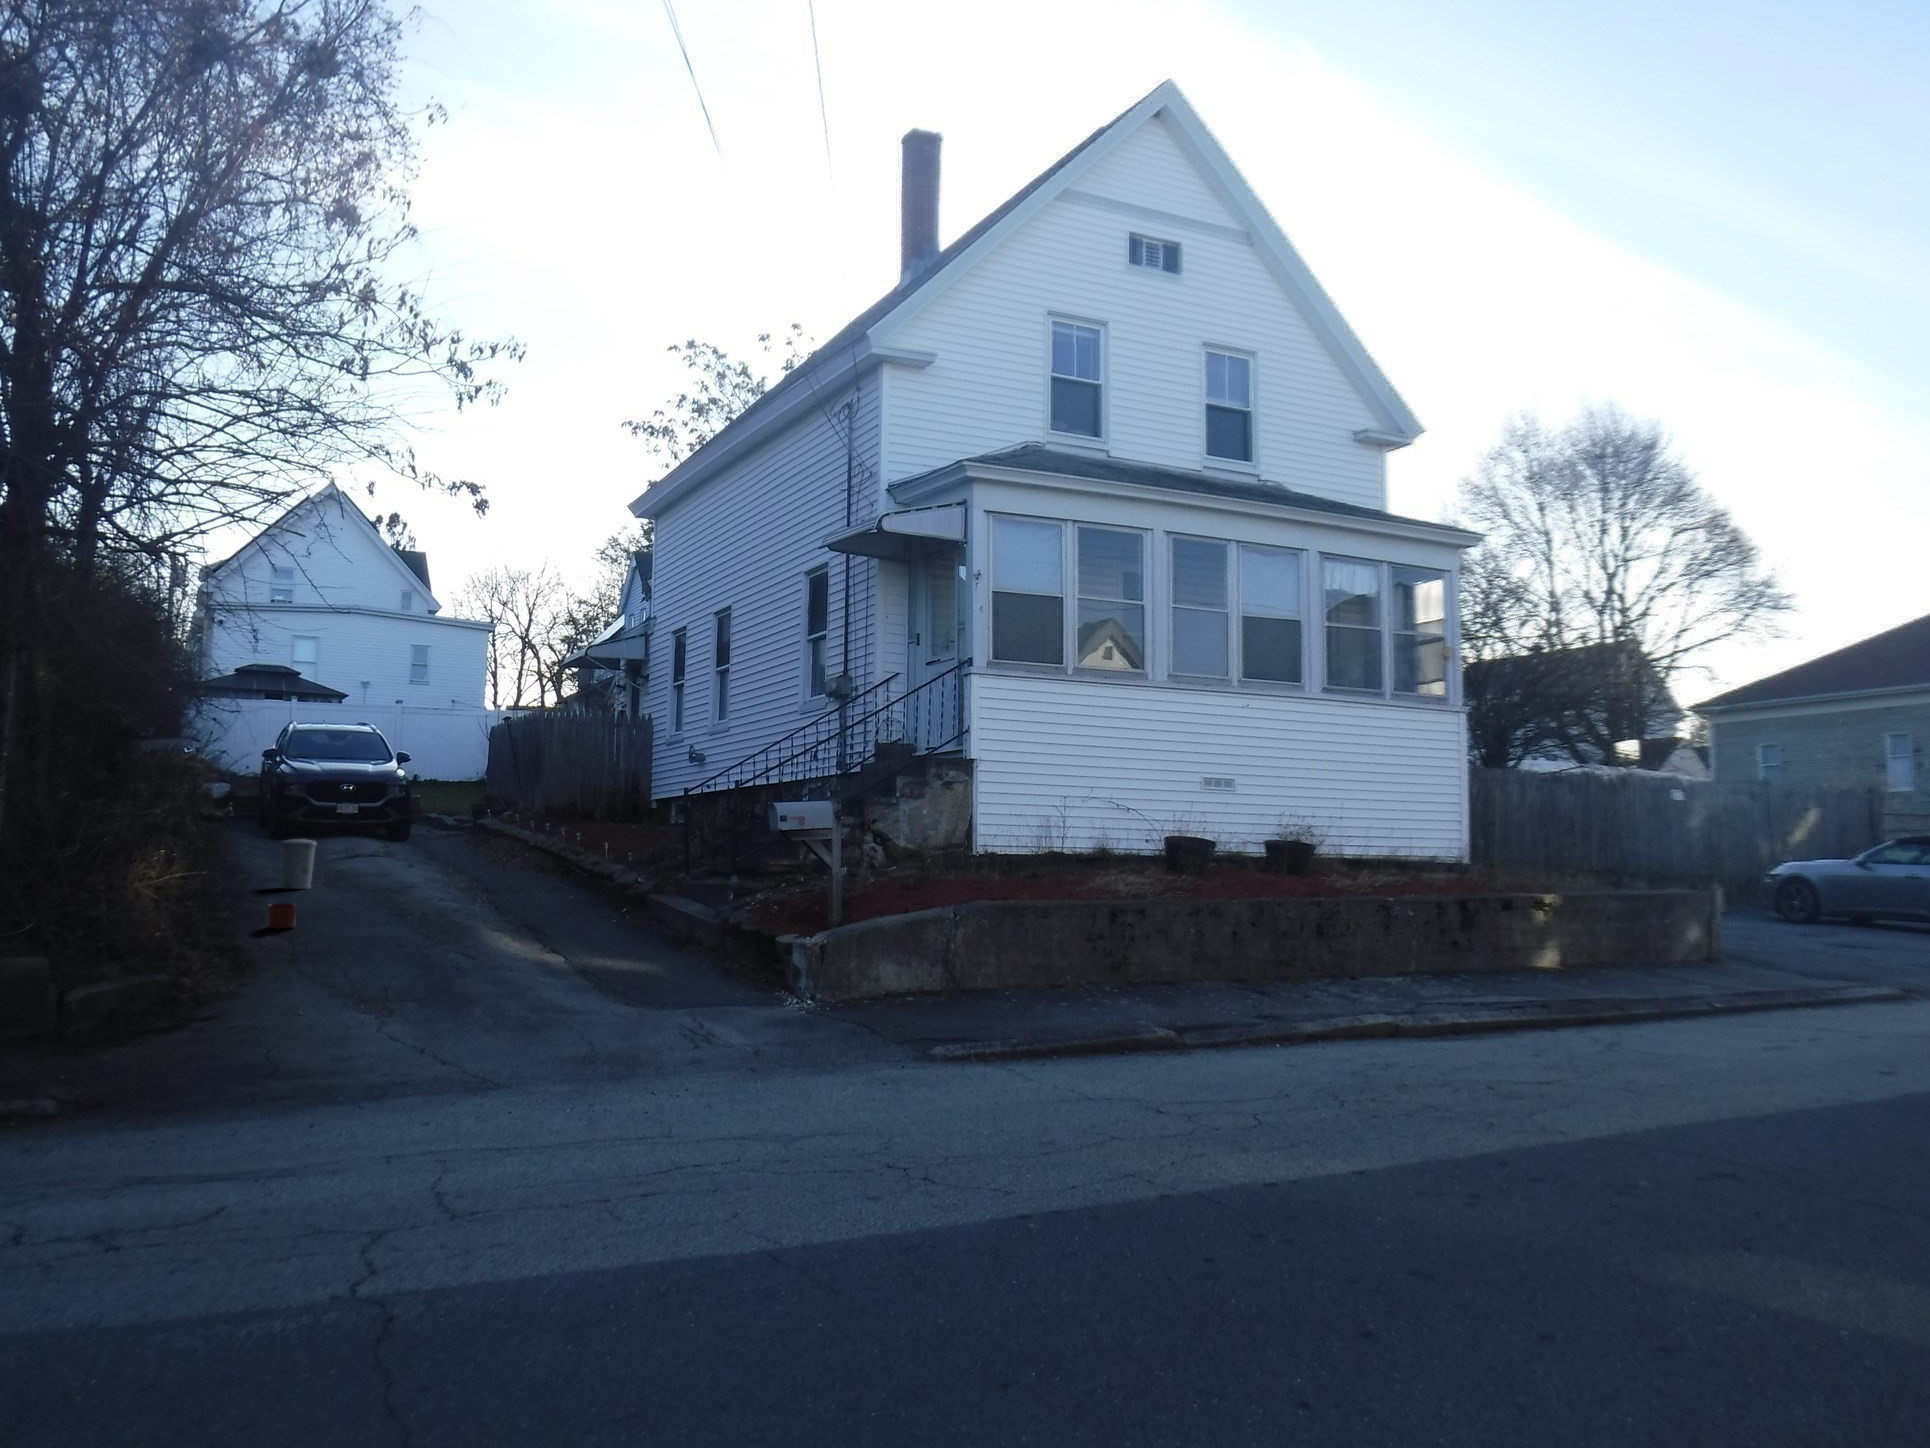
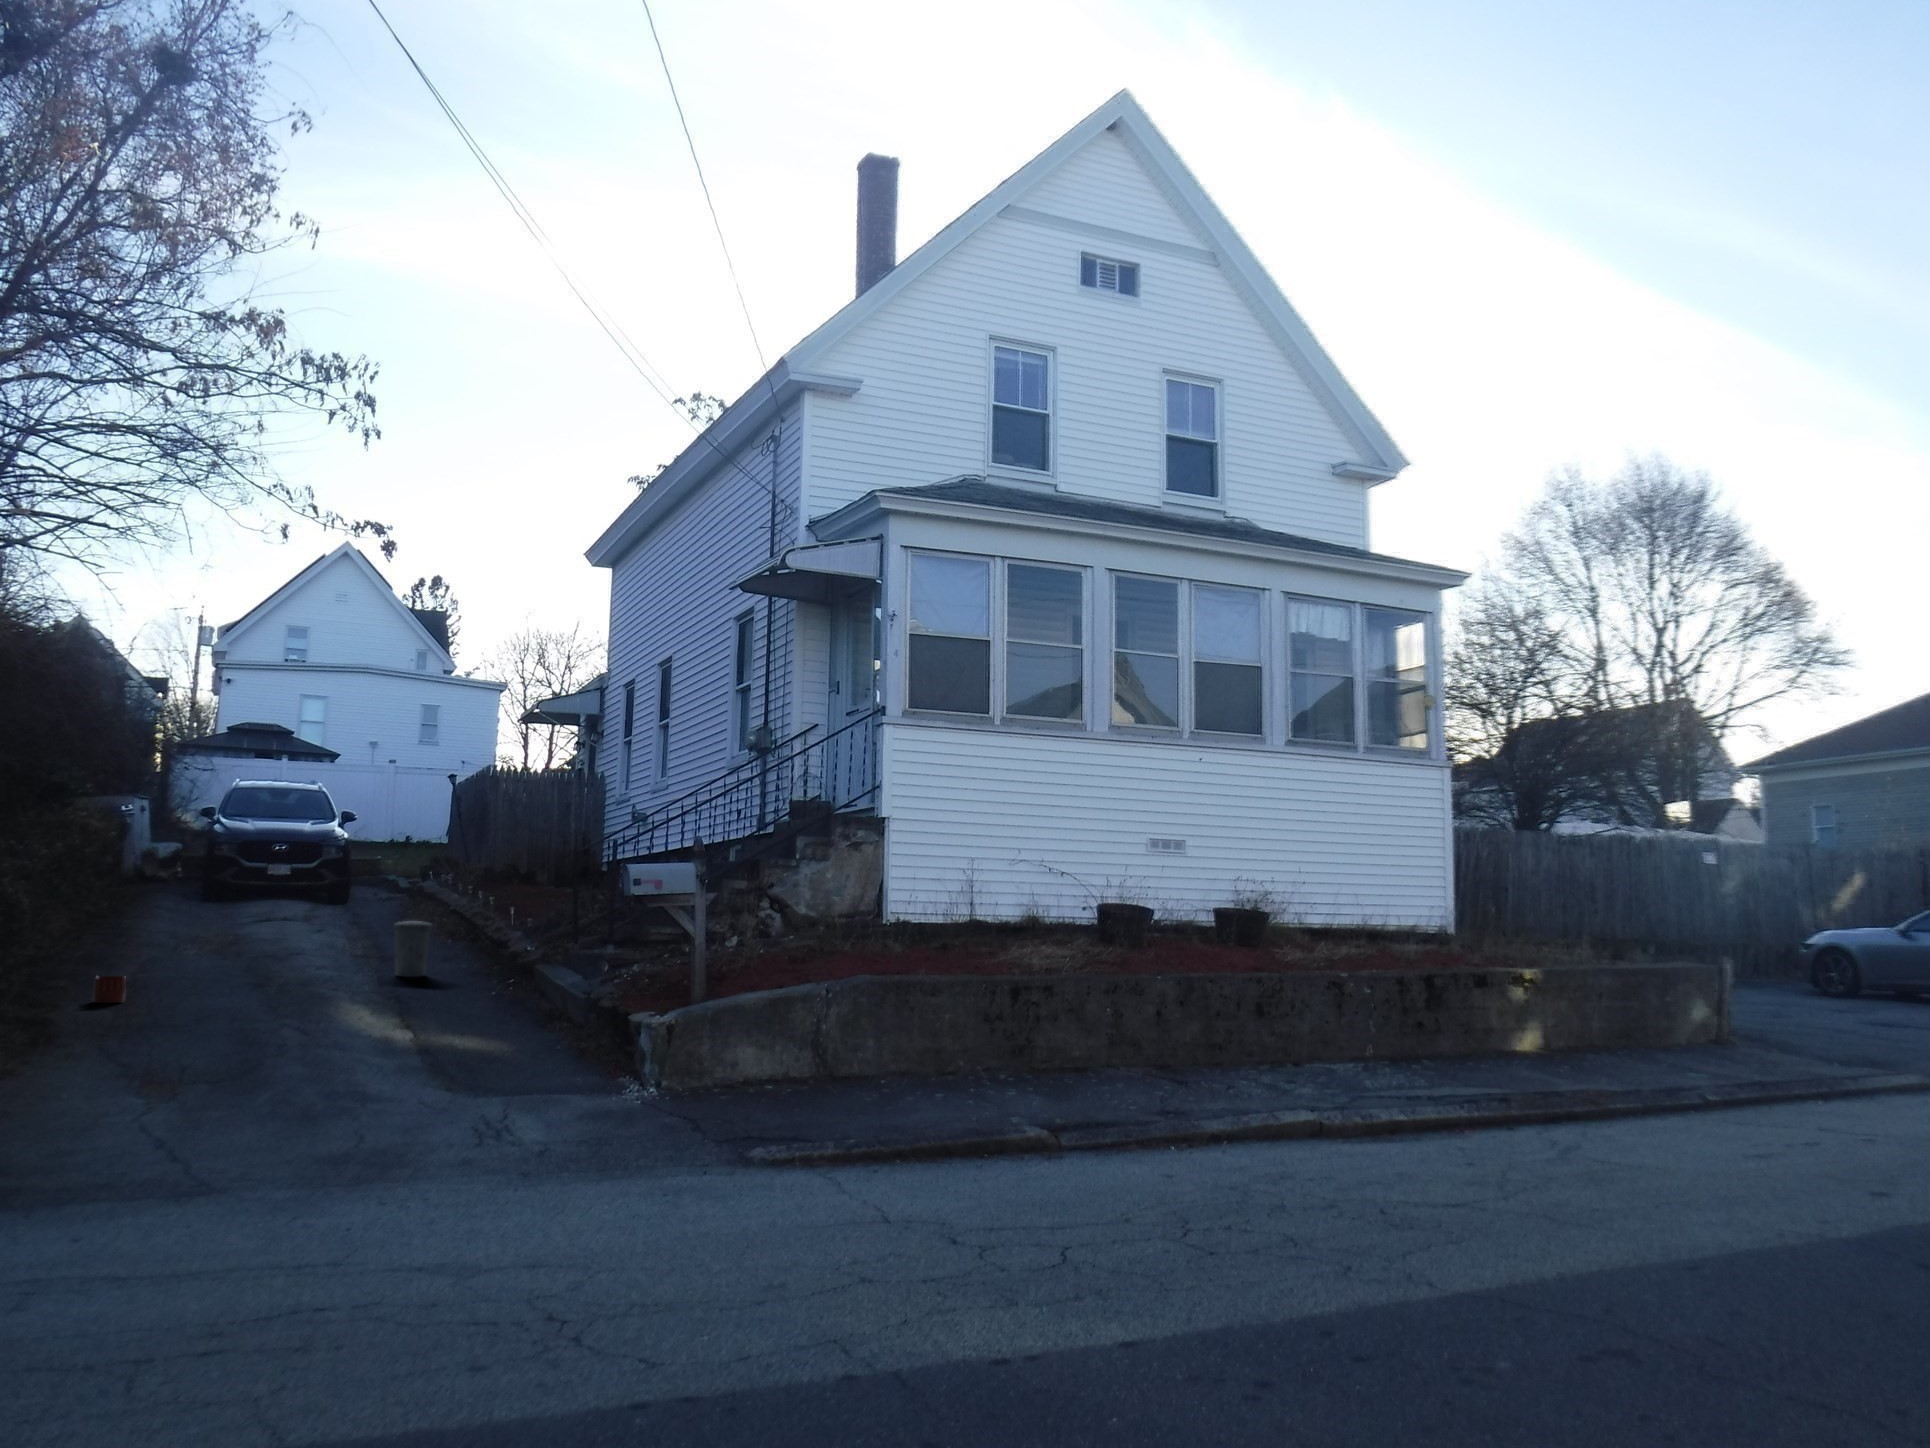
trash can: present [281,839,316,889] -> present [394,921,432,977]

